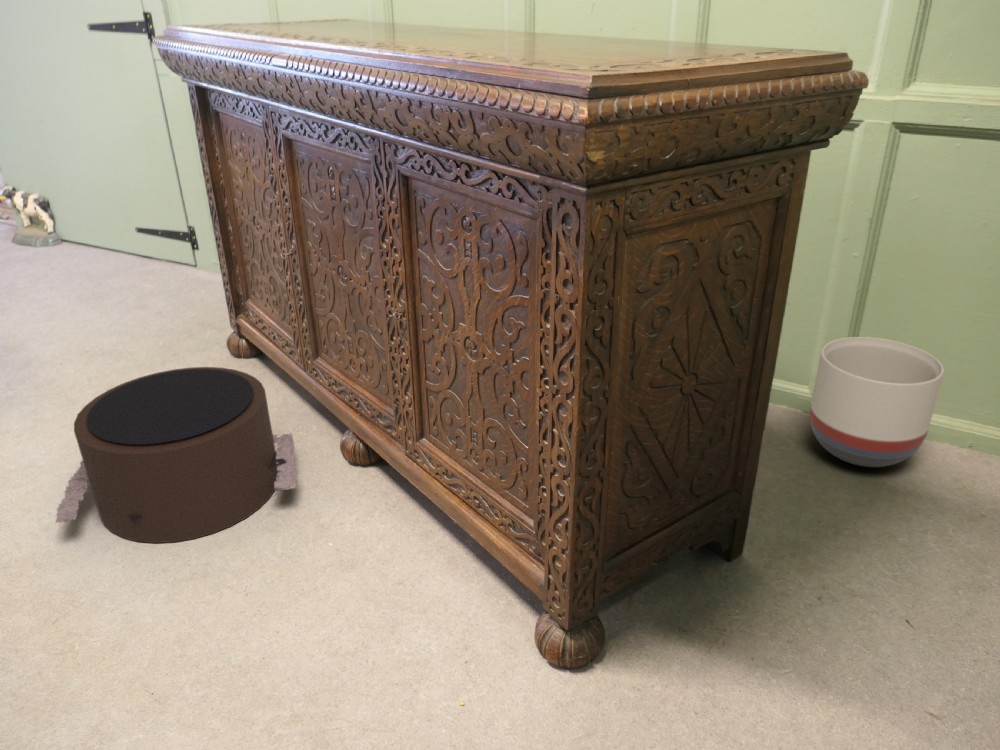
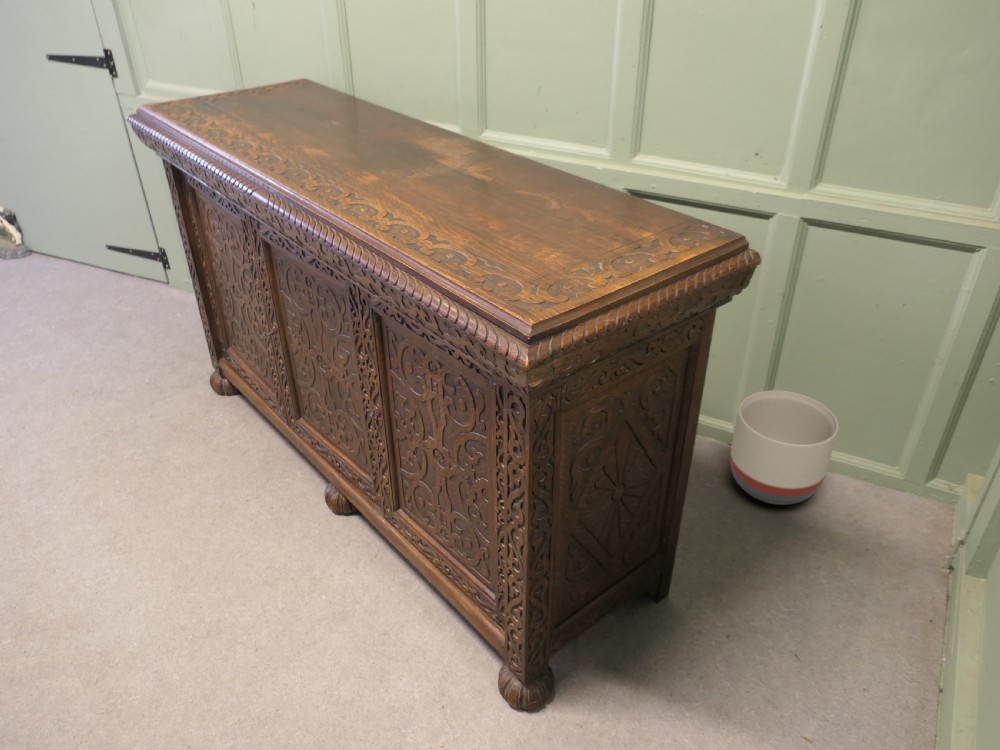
pouf: present [56,367,298,543] -> none [85,434,292,602]

